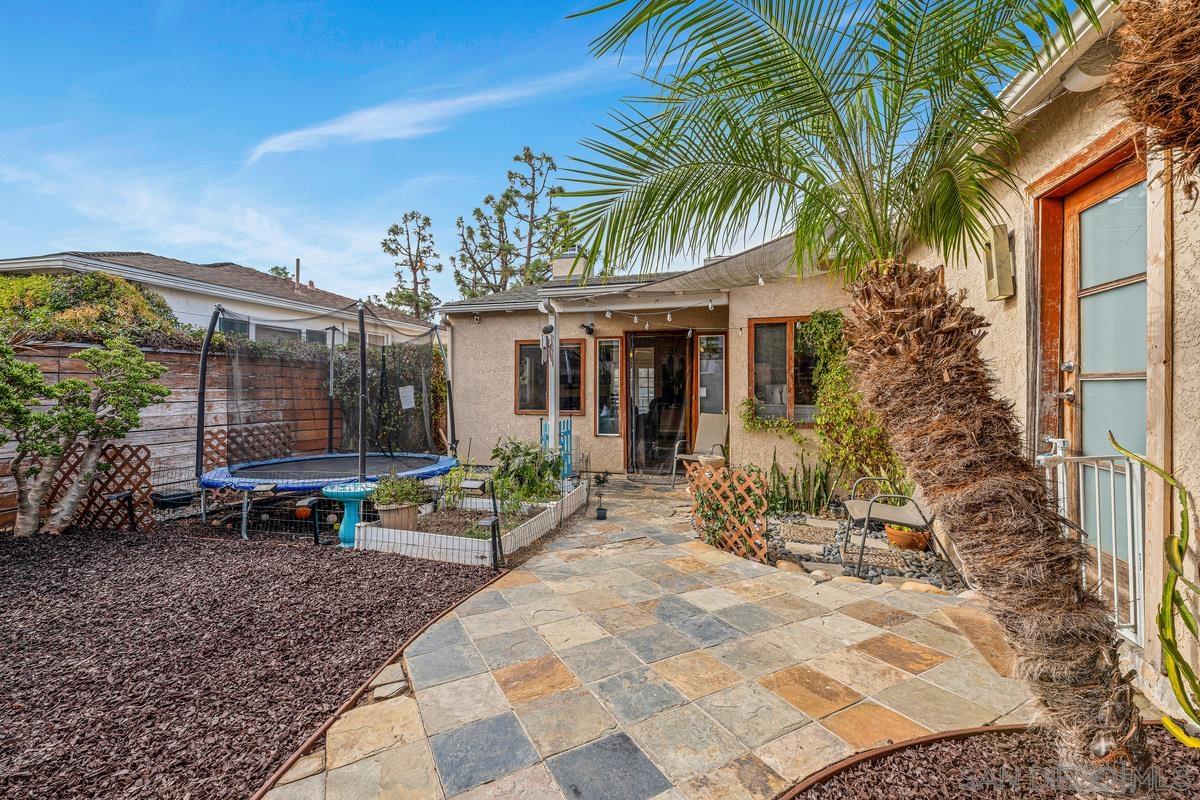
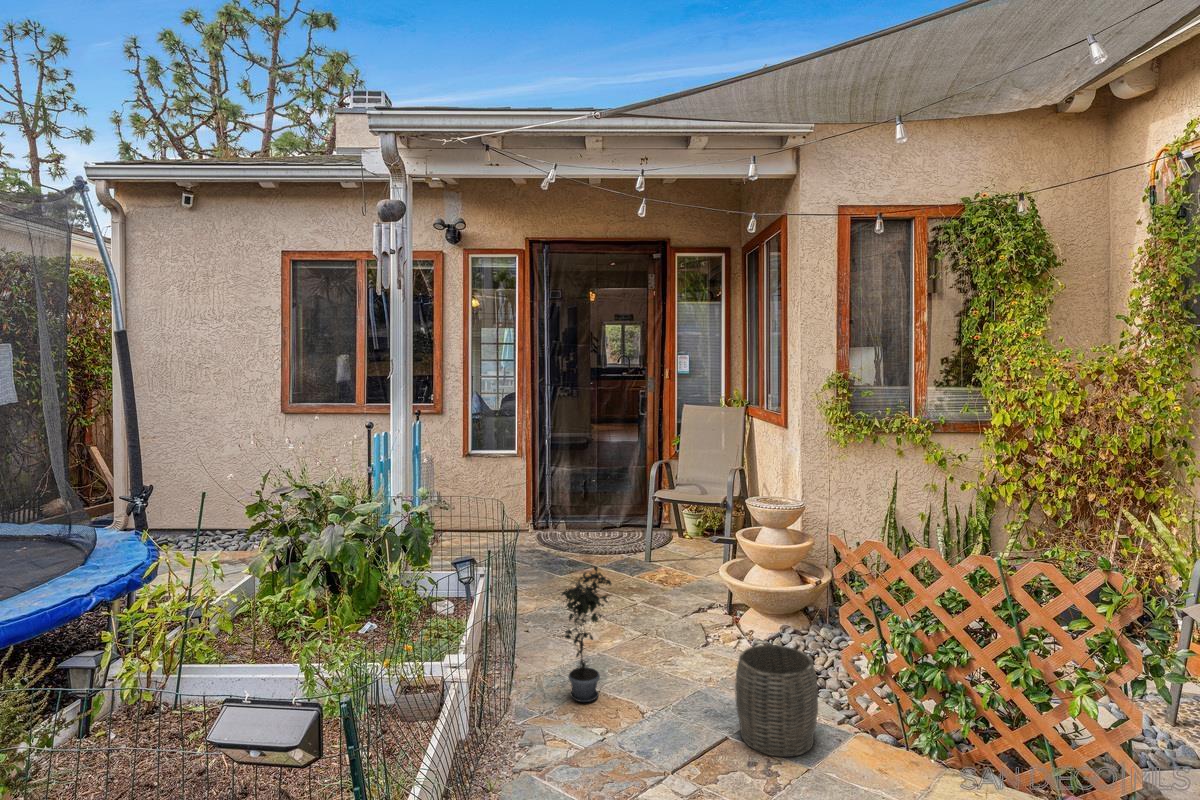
woven basket: none [644,499,674,534] -> present [735,645,818,757]

